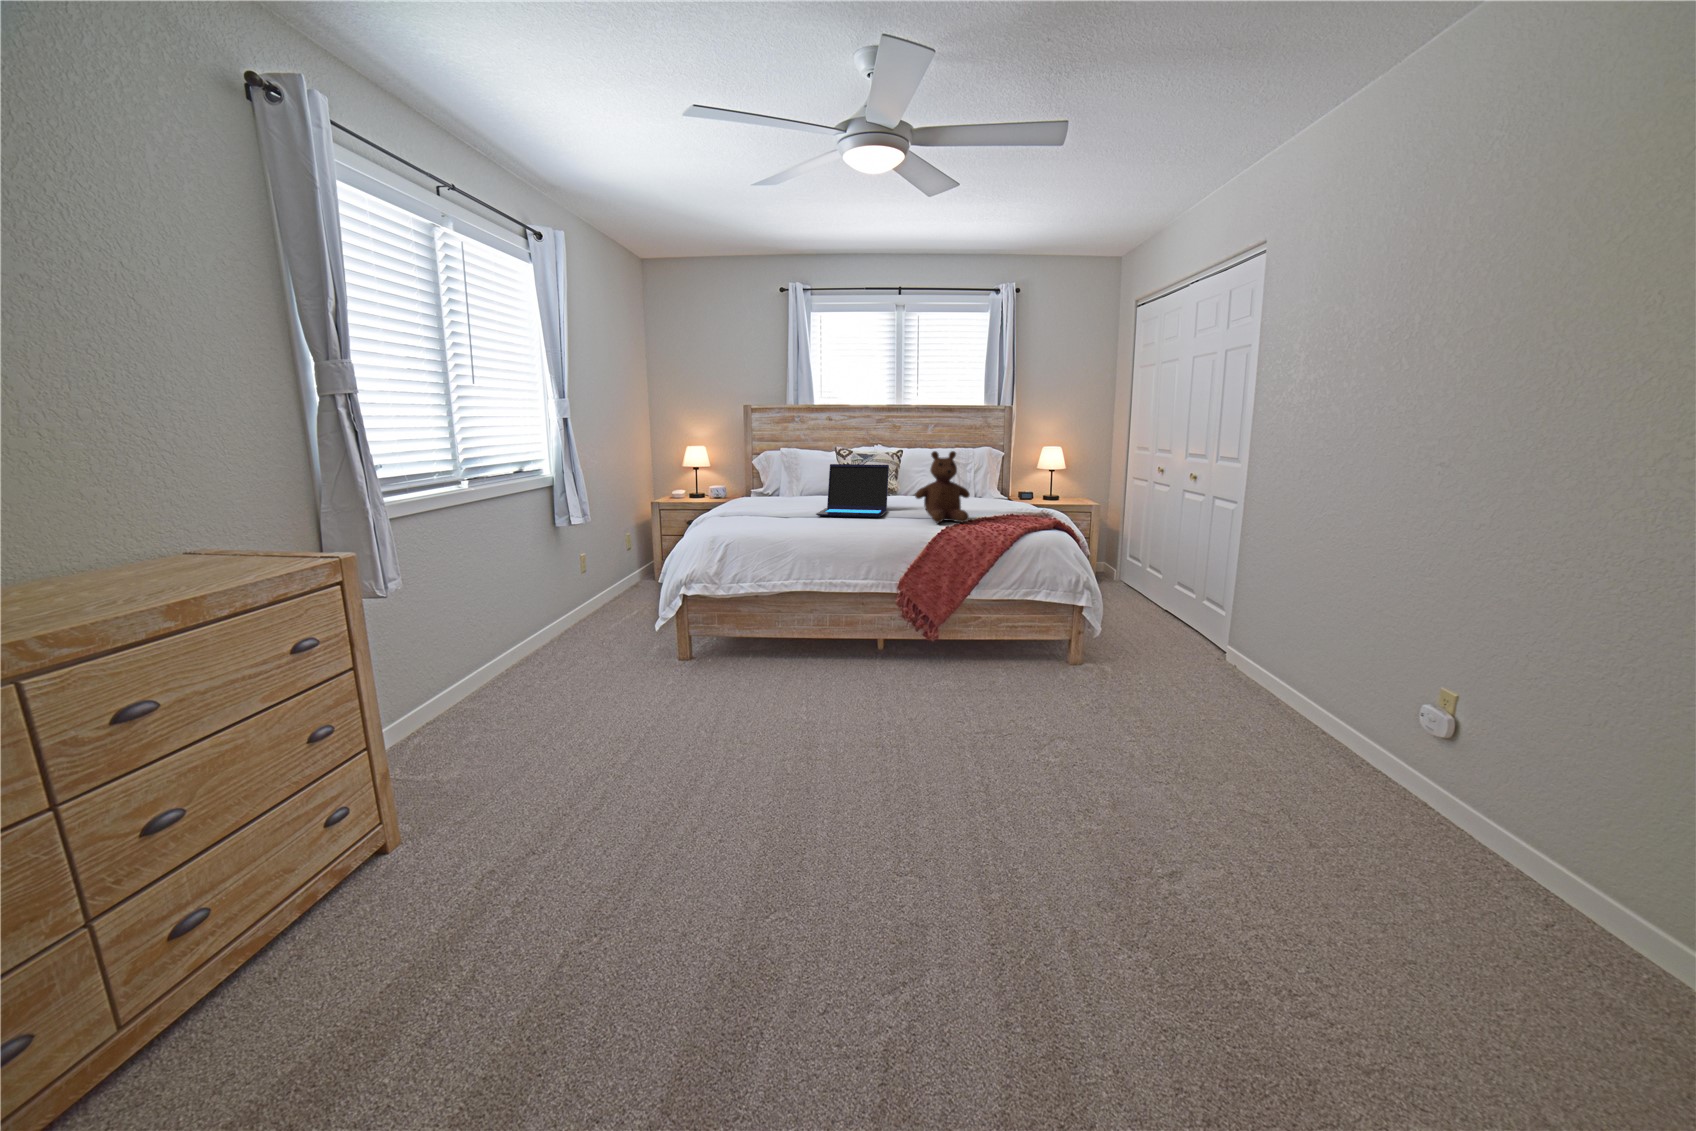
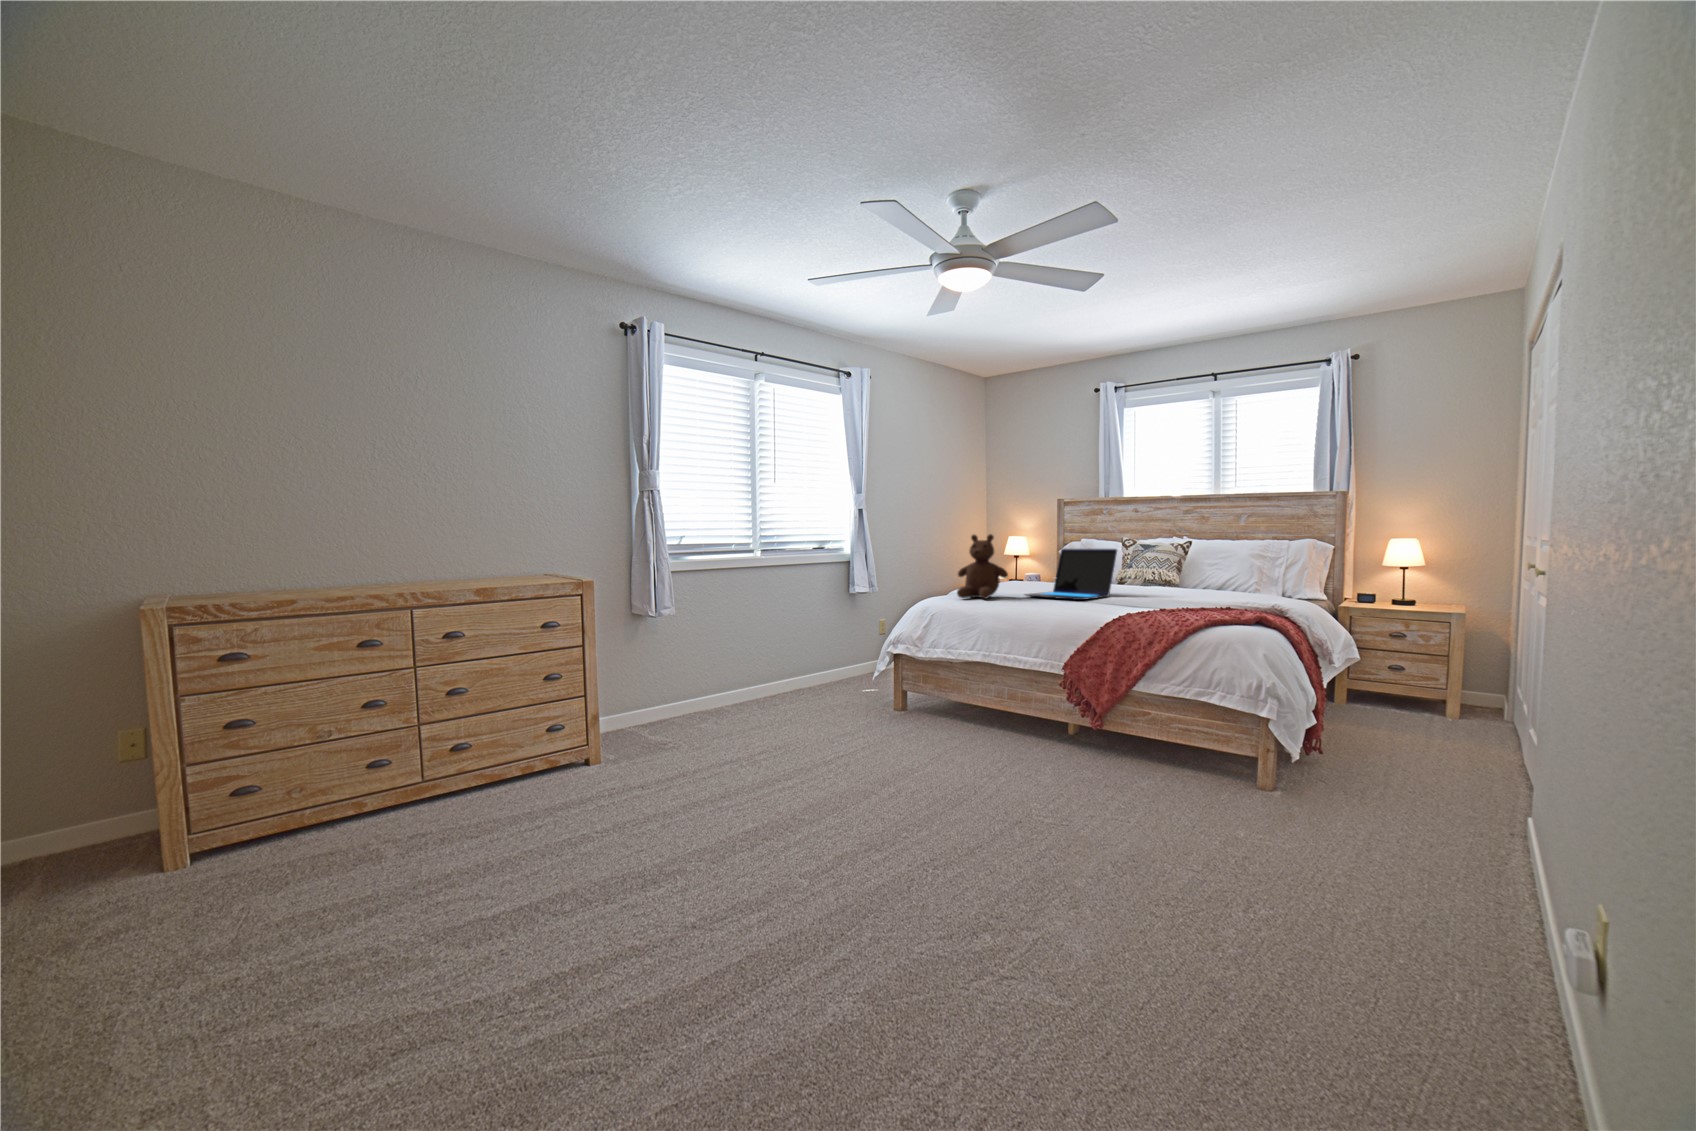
teddy bear: present [915,451,970,523] -> present [957,534,1008,599]

